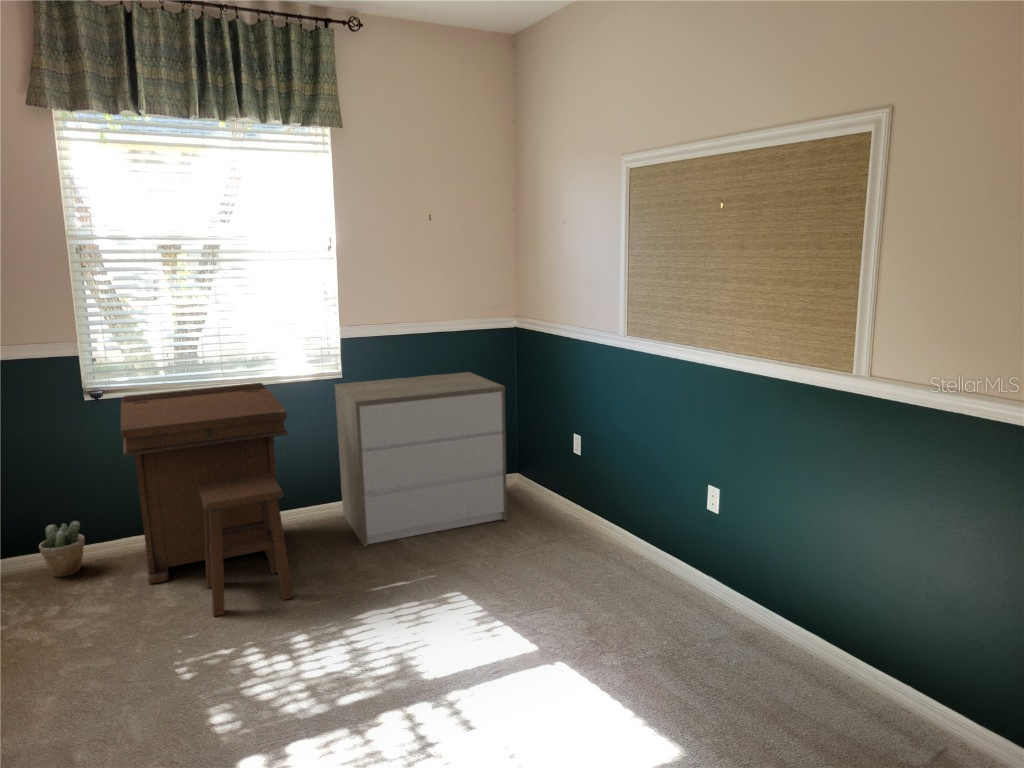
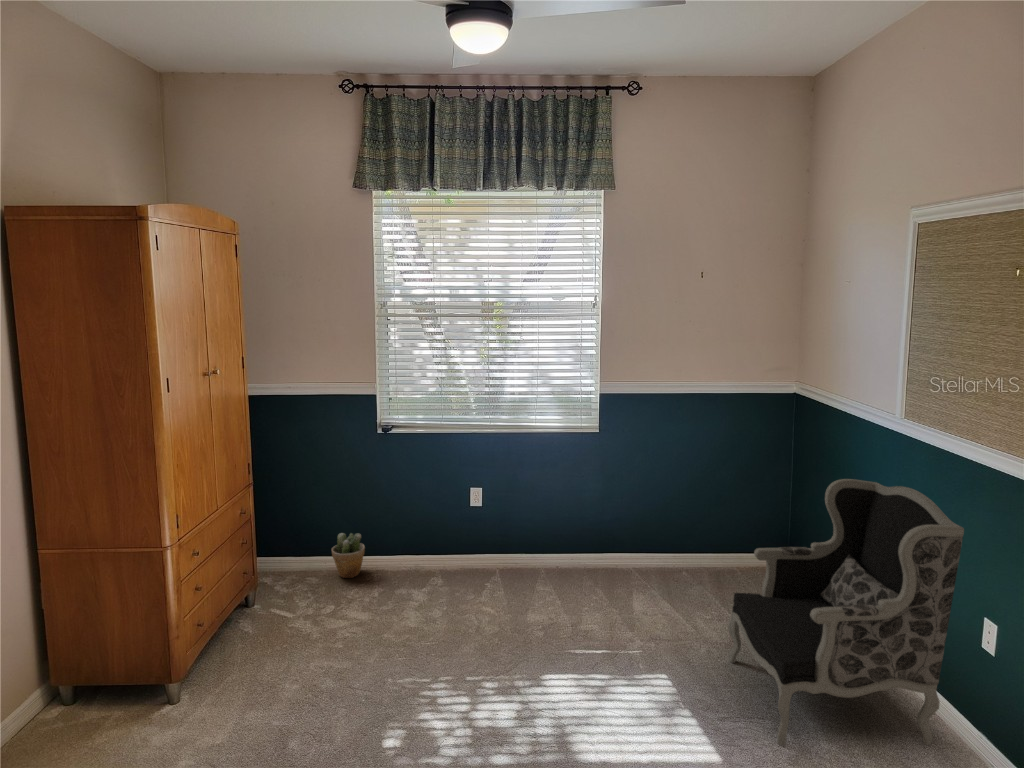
dresser: present [335,372,507,547] -> none [586,439,763,615]
desk: present [121,383,294,616] -> none [382,431,523,653]
armchair: none [495,383,664,601] -> present [728,479,964,745]

